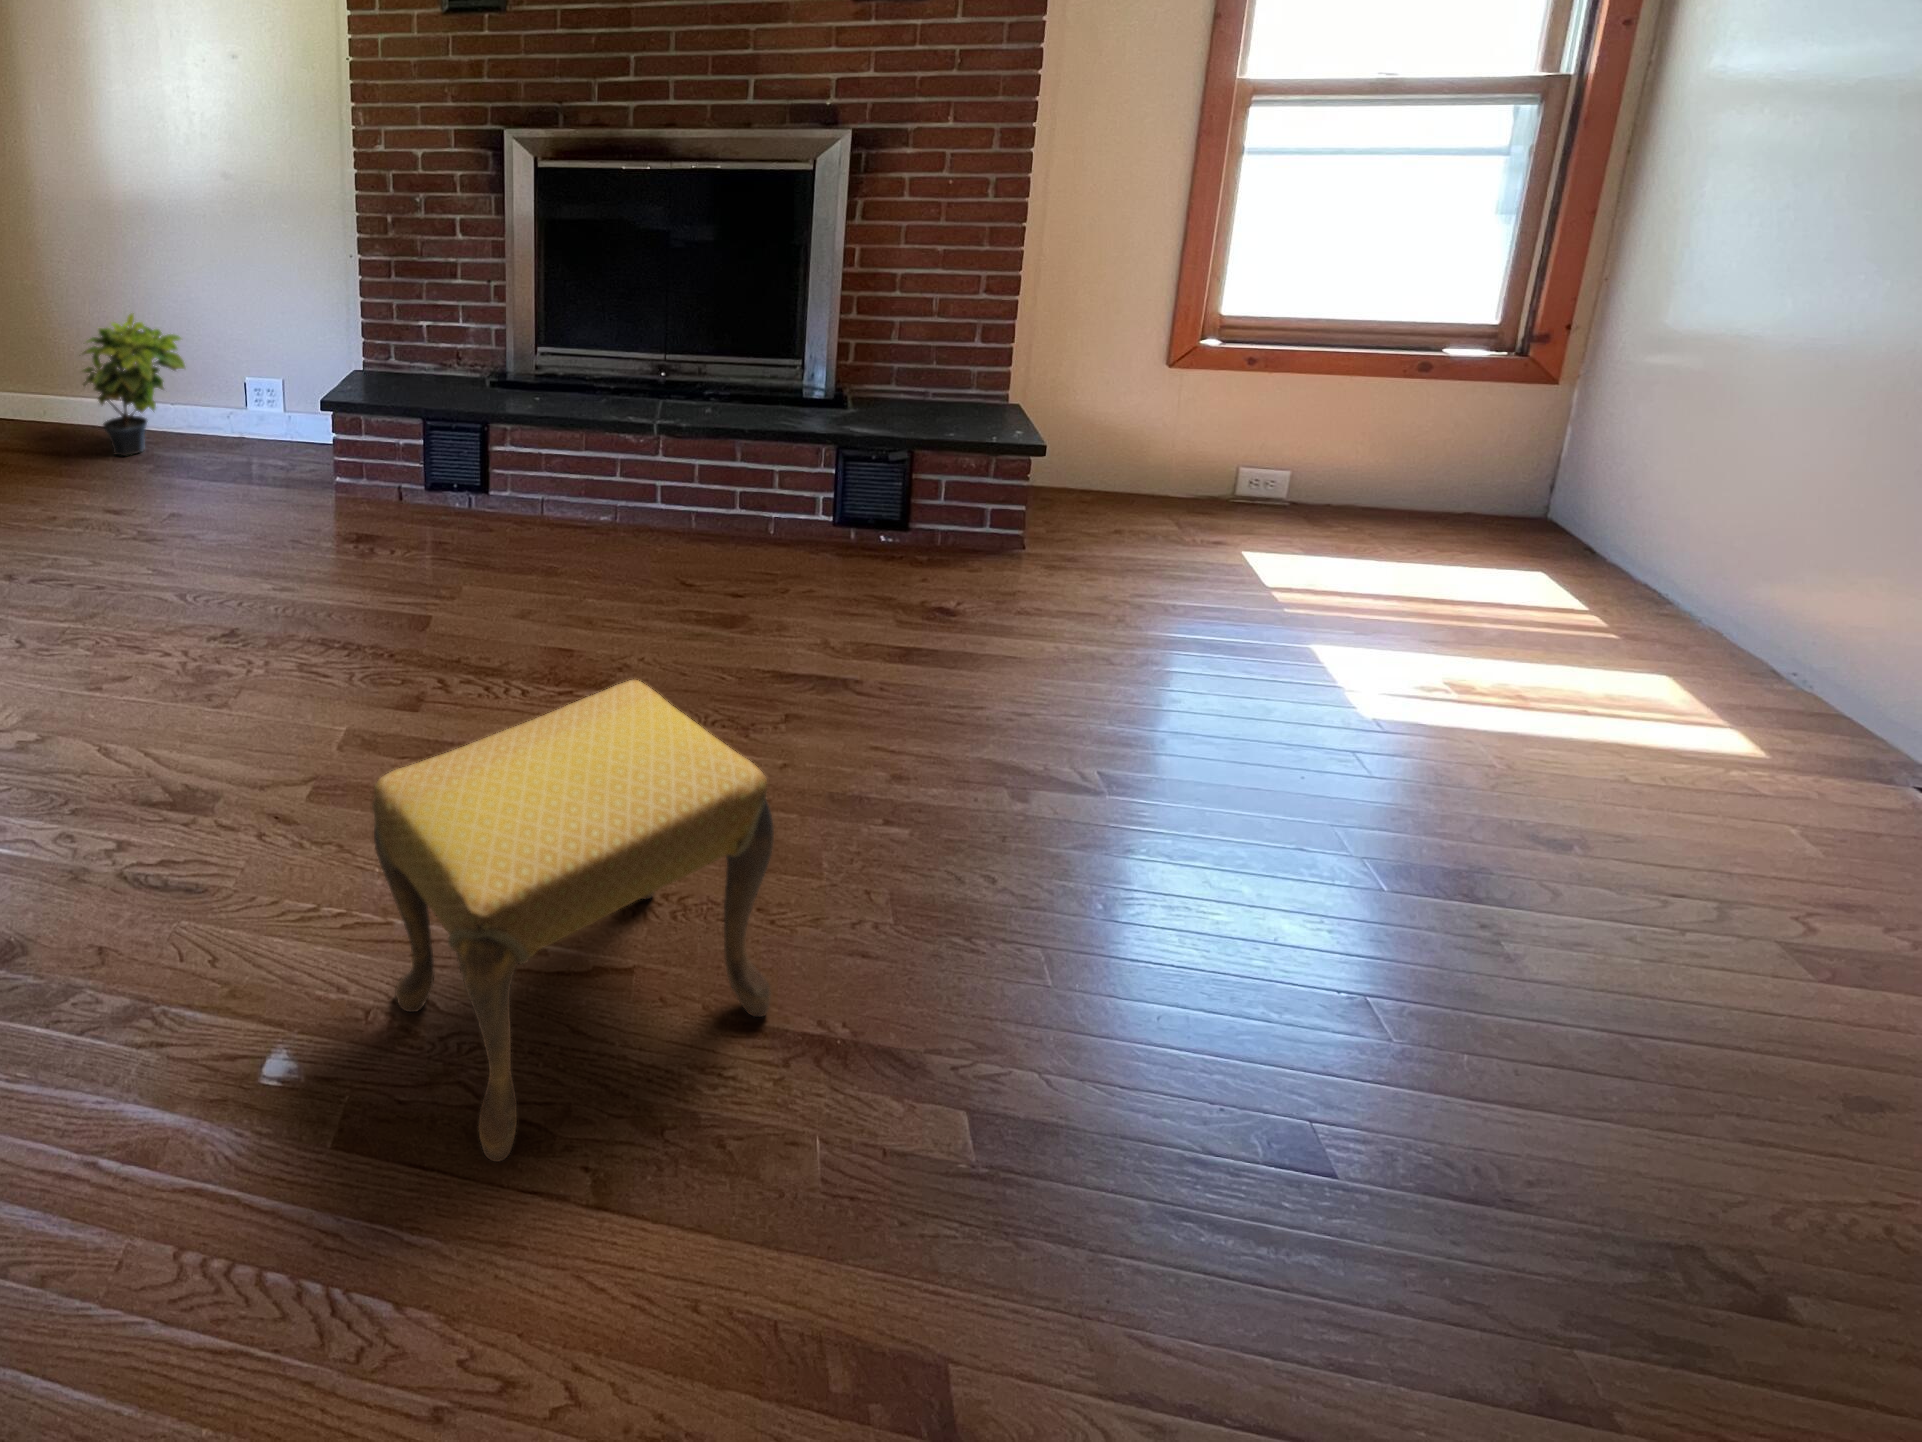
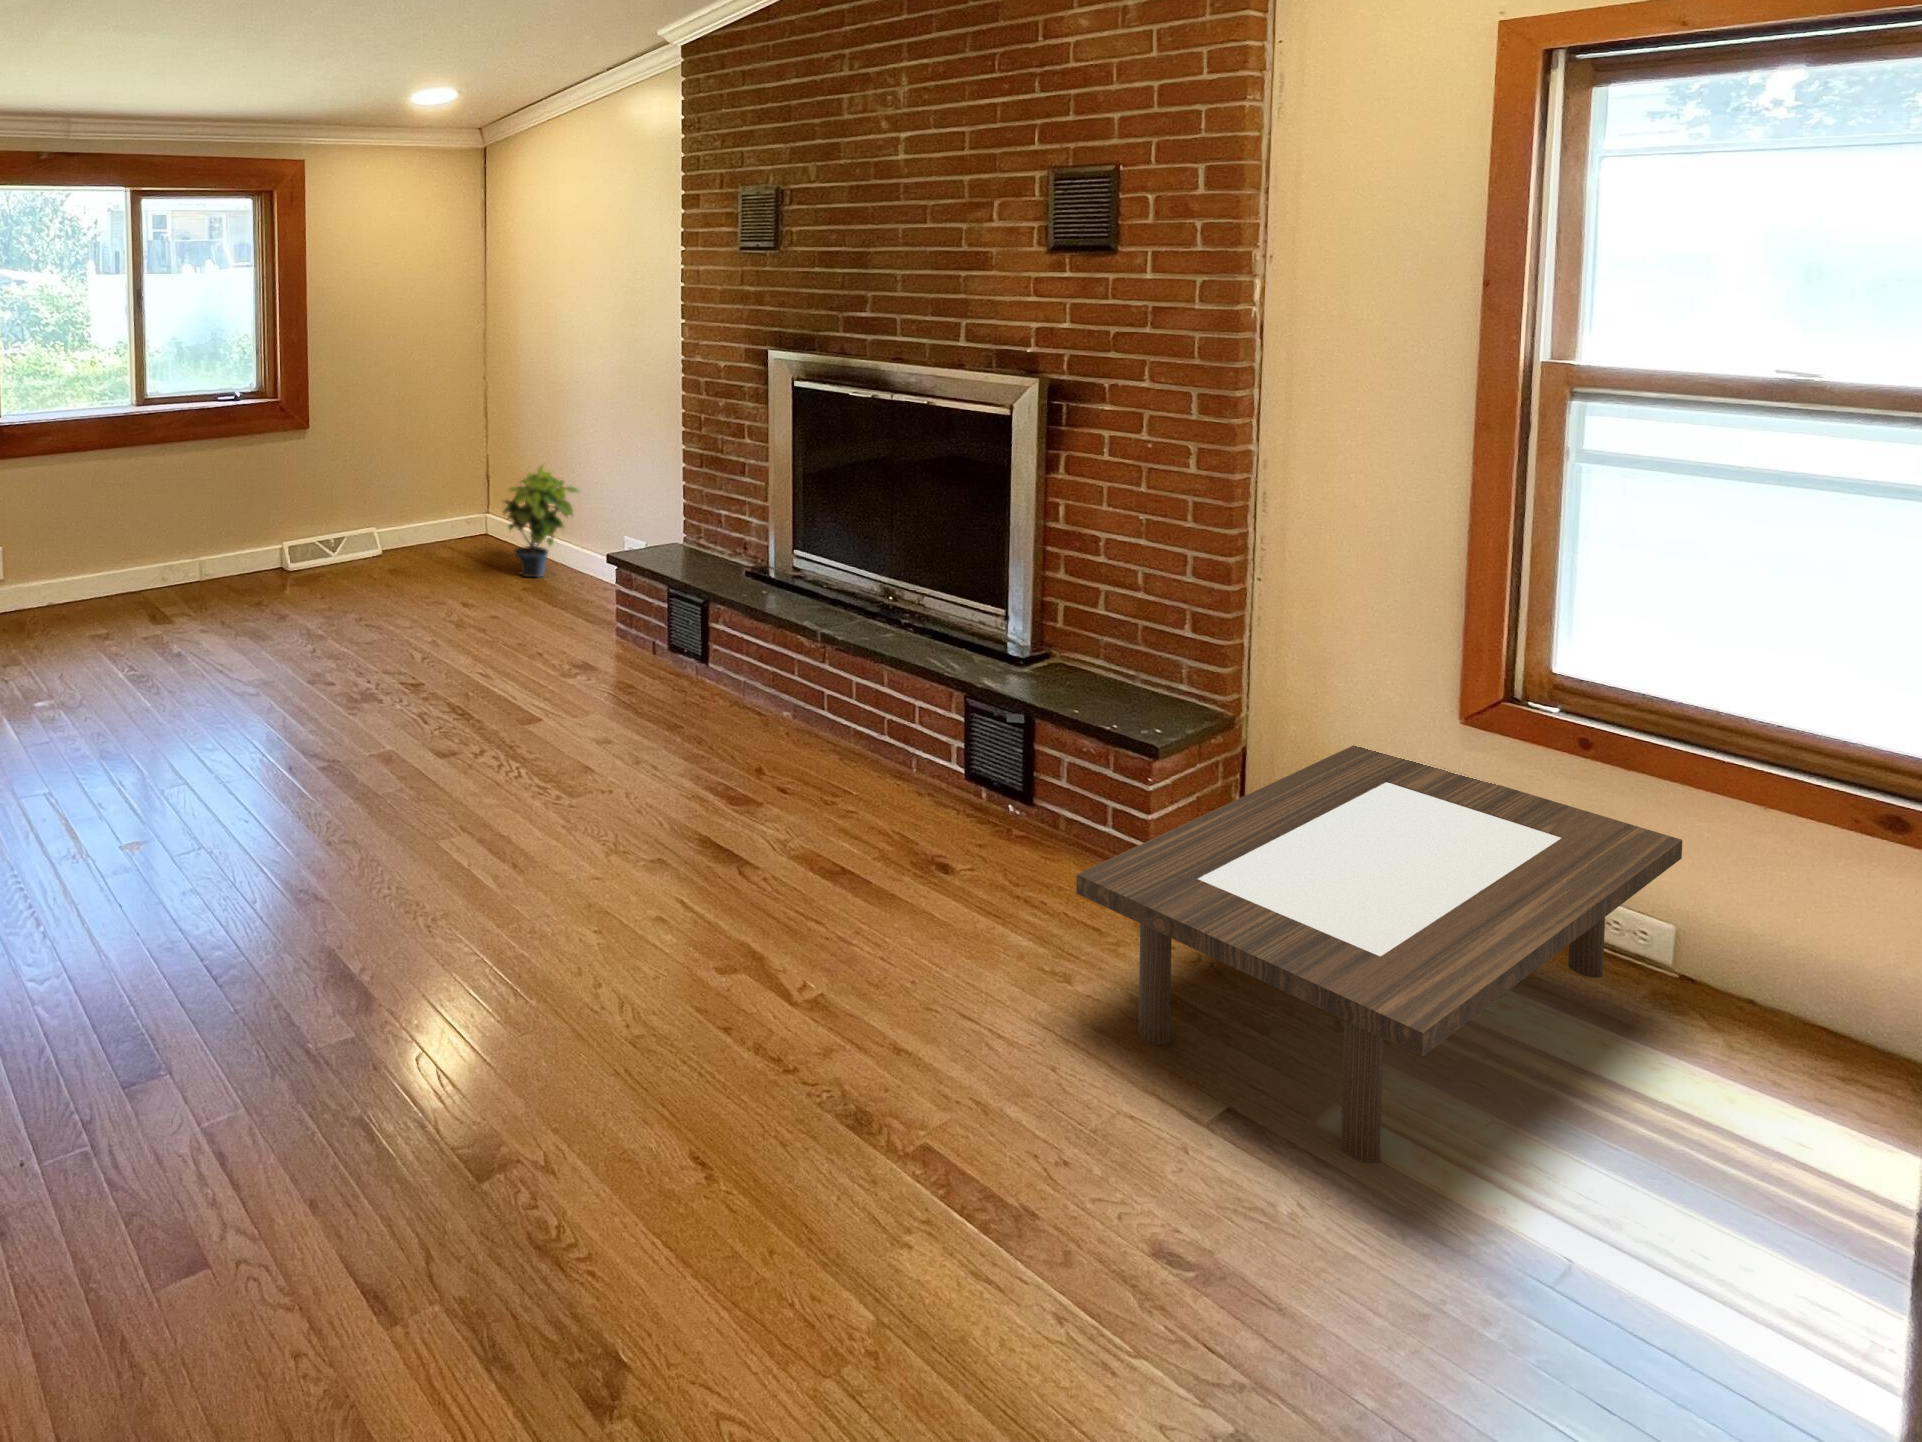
coffee table: none [1085,402,1586,728] -> present [1076,745,1682,1163]
footstool: present [372,680,774,1162] -> none [205,703,447,945]

